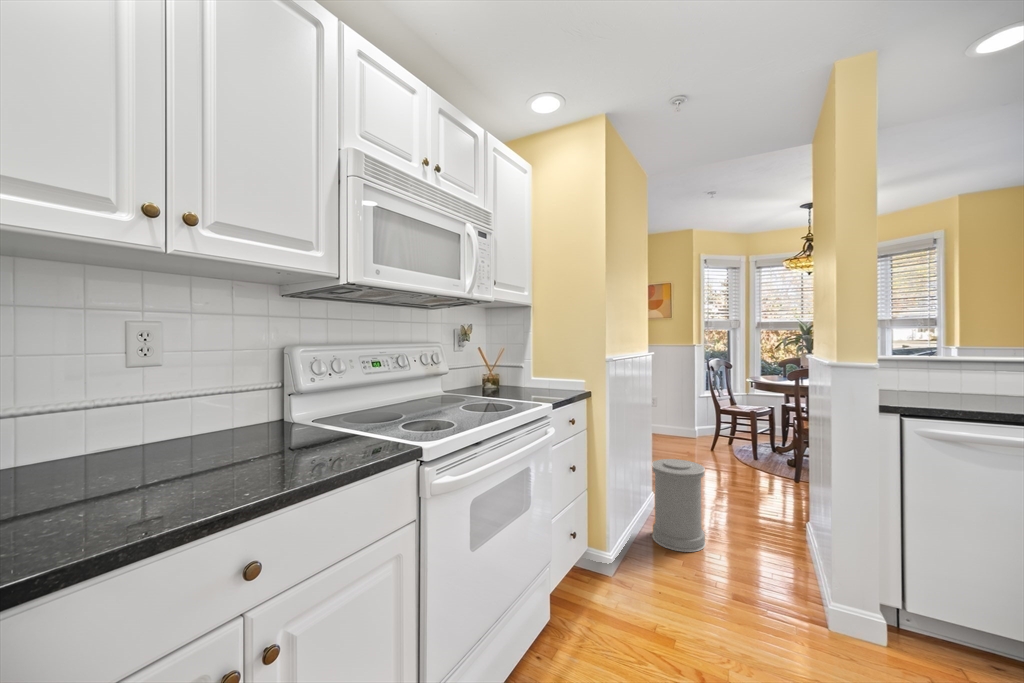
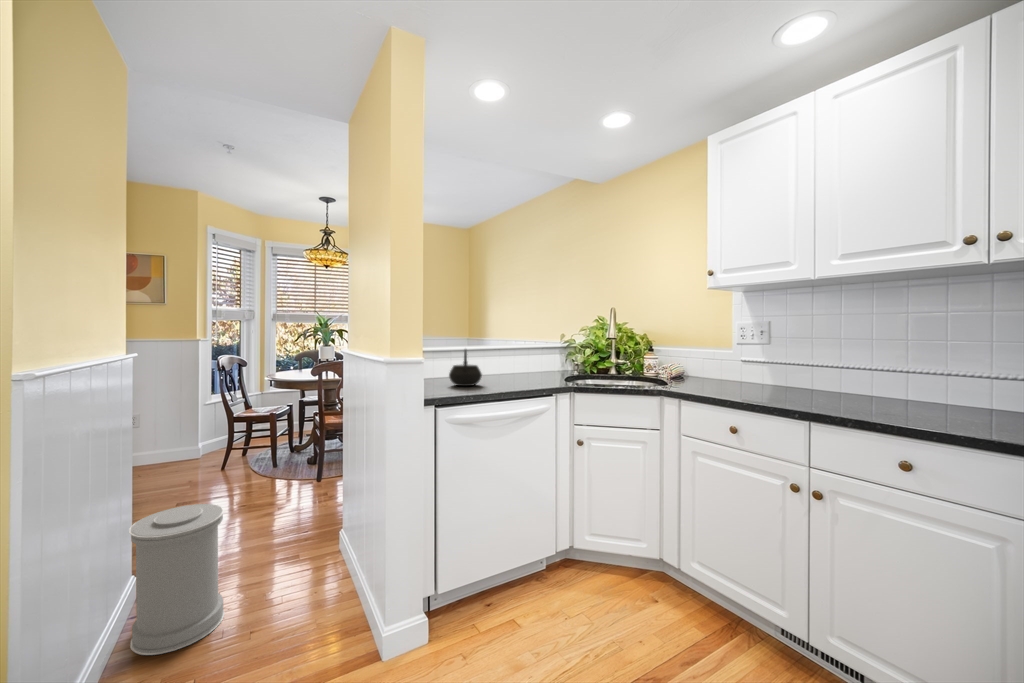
kettle: none [935,355,993,401] -> present [449,350,482,386]

